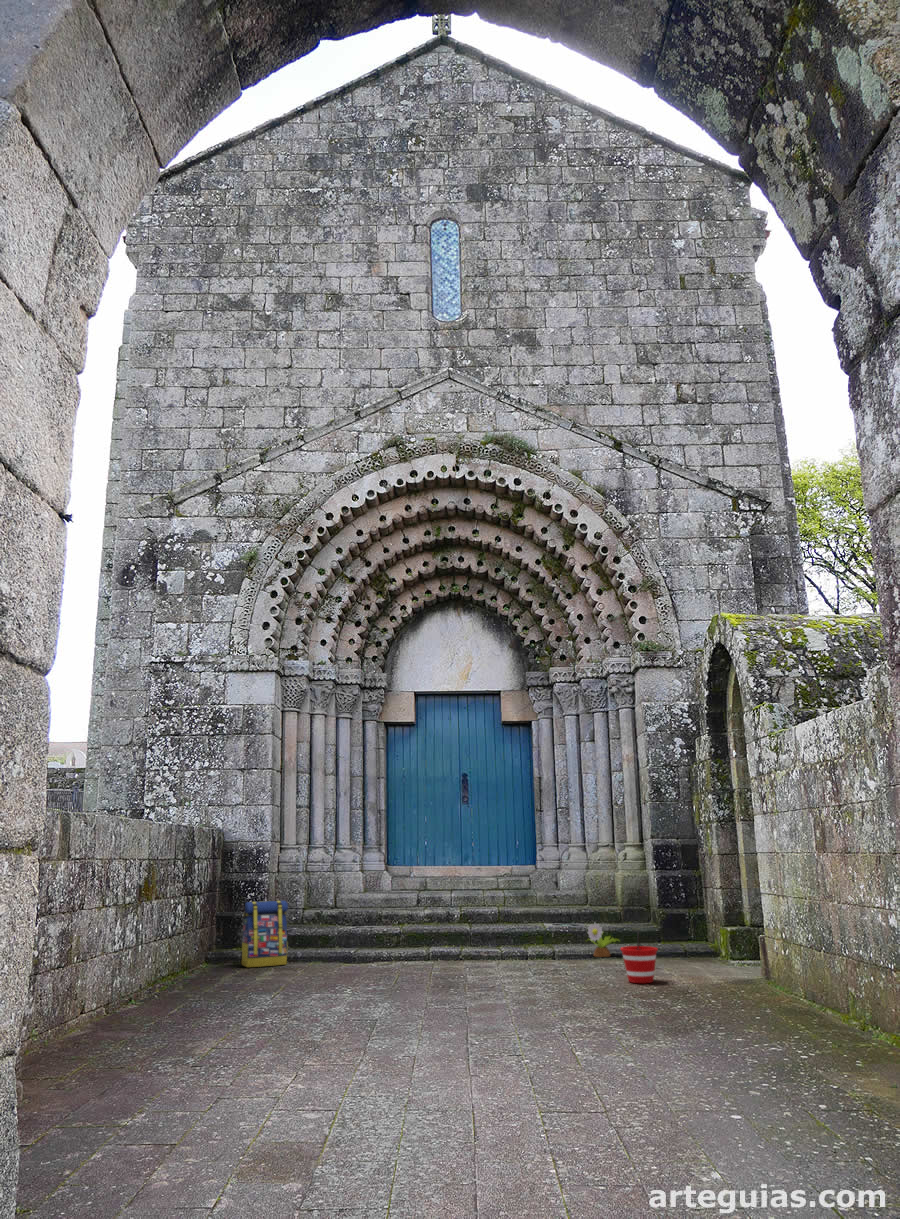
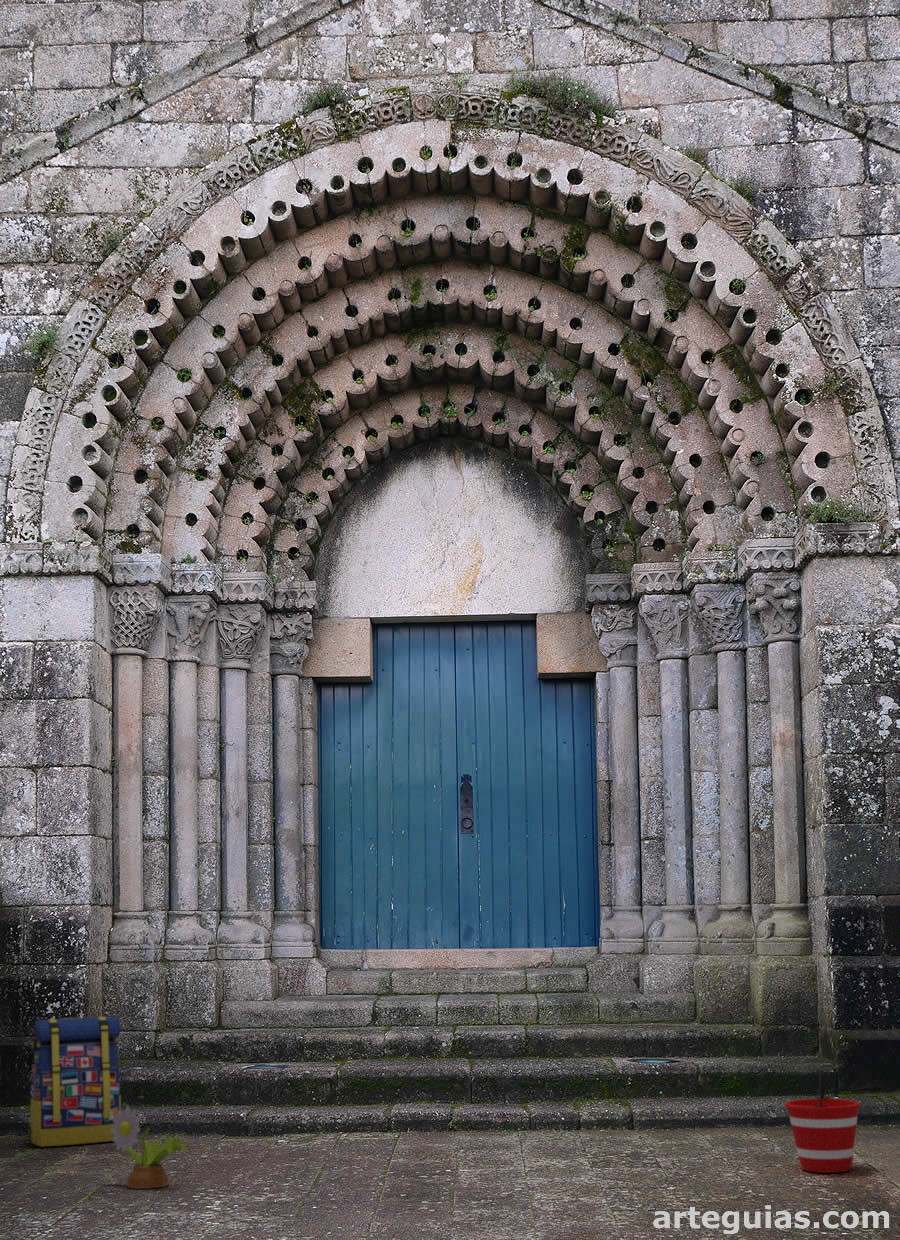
decorative plant: present [586,923,619,957] -> present [111,1106,187,1189]

